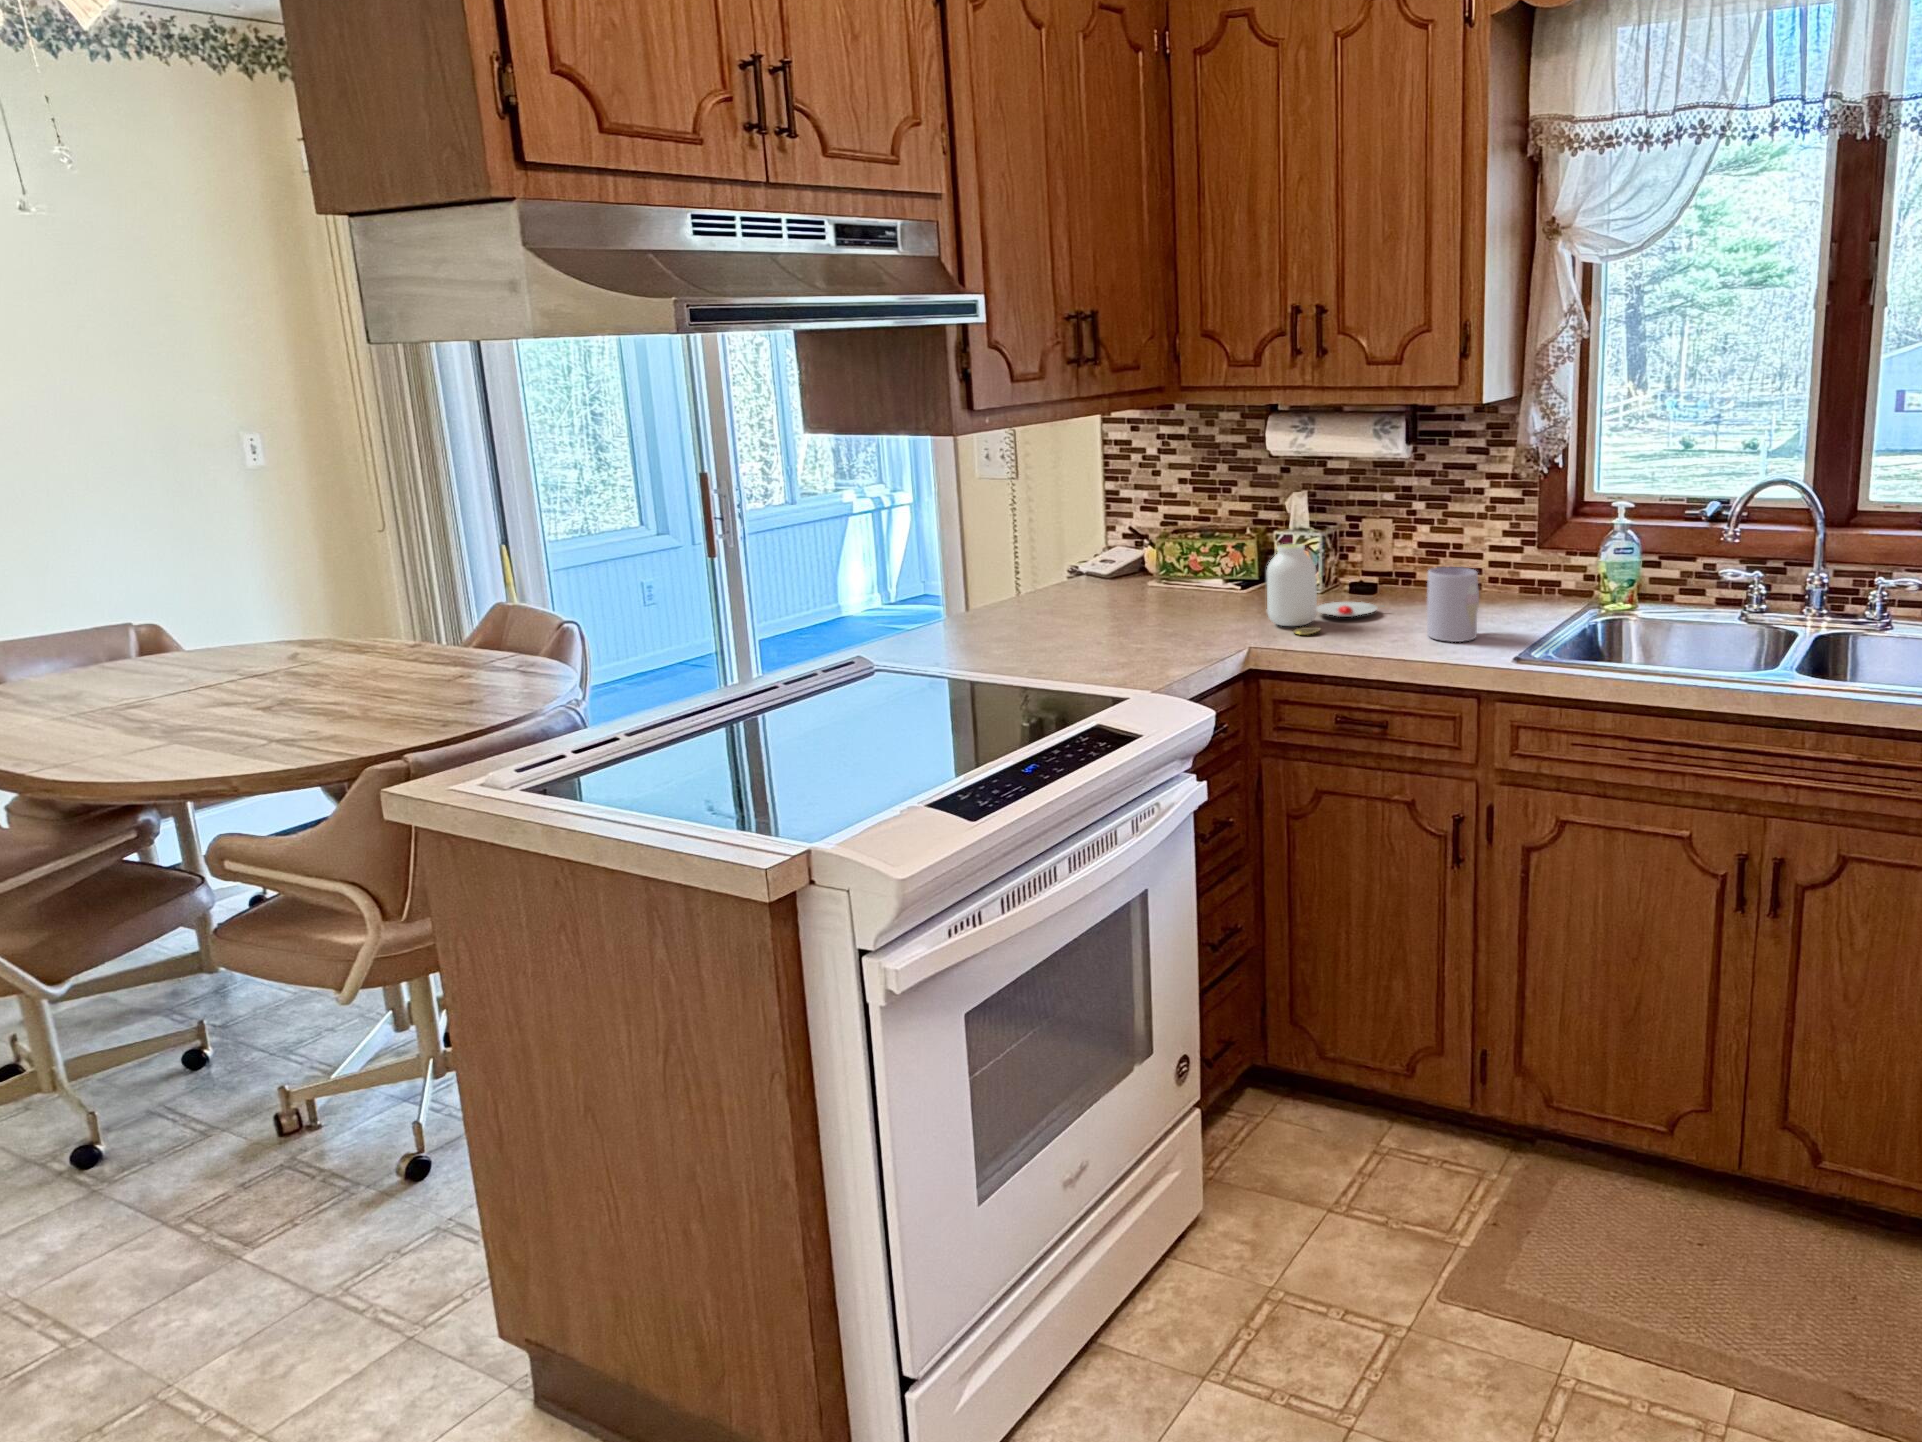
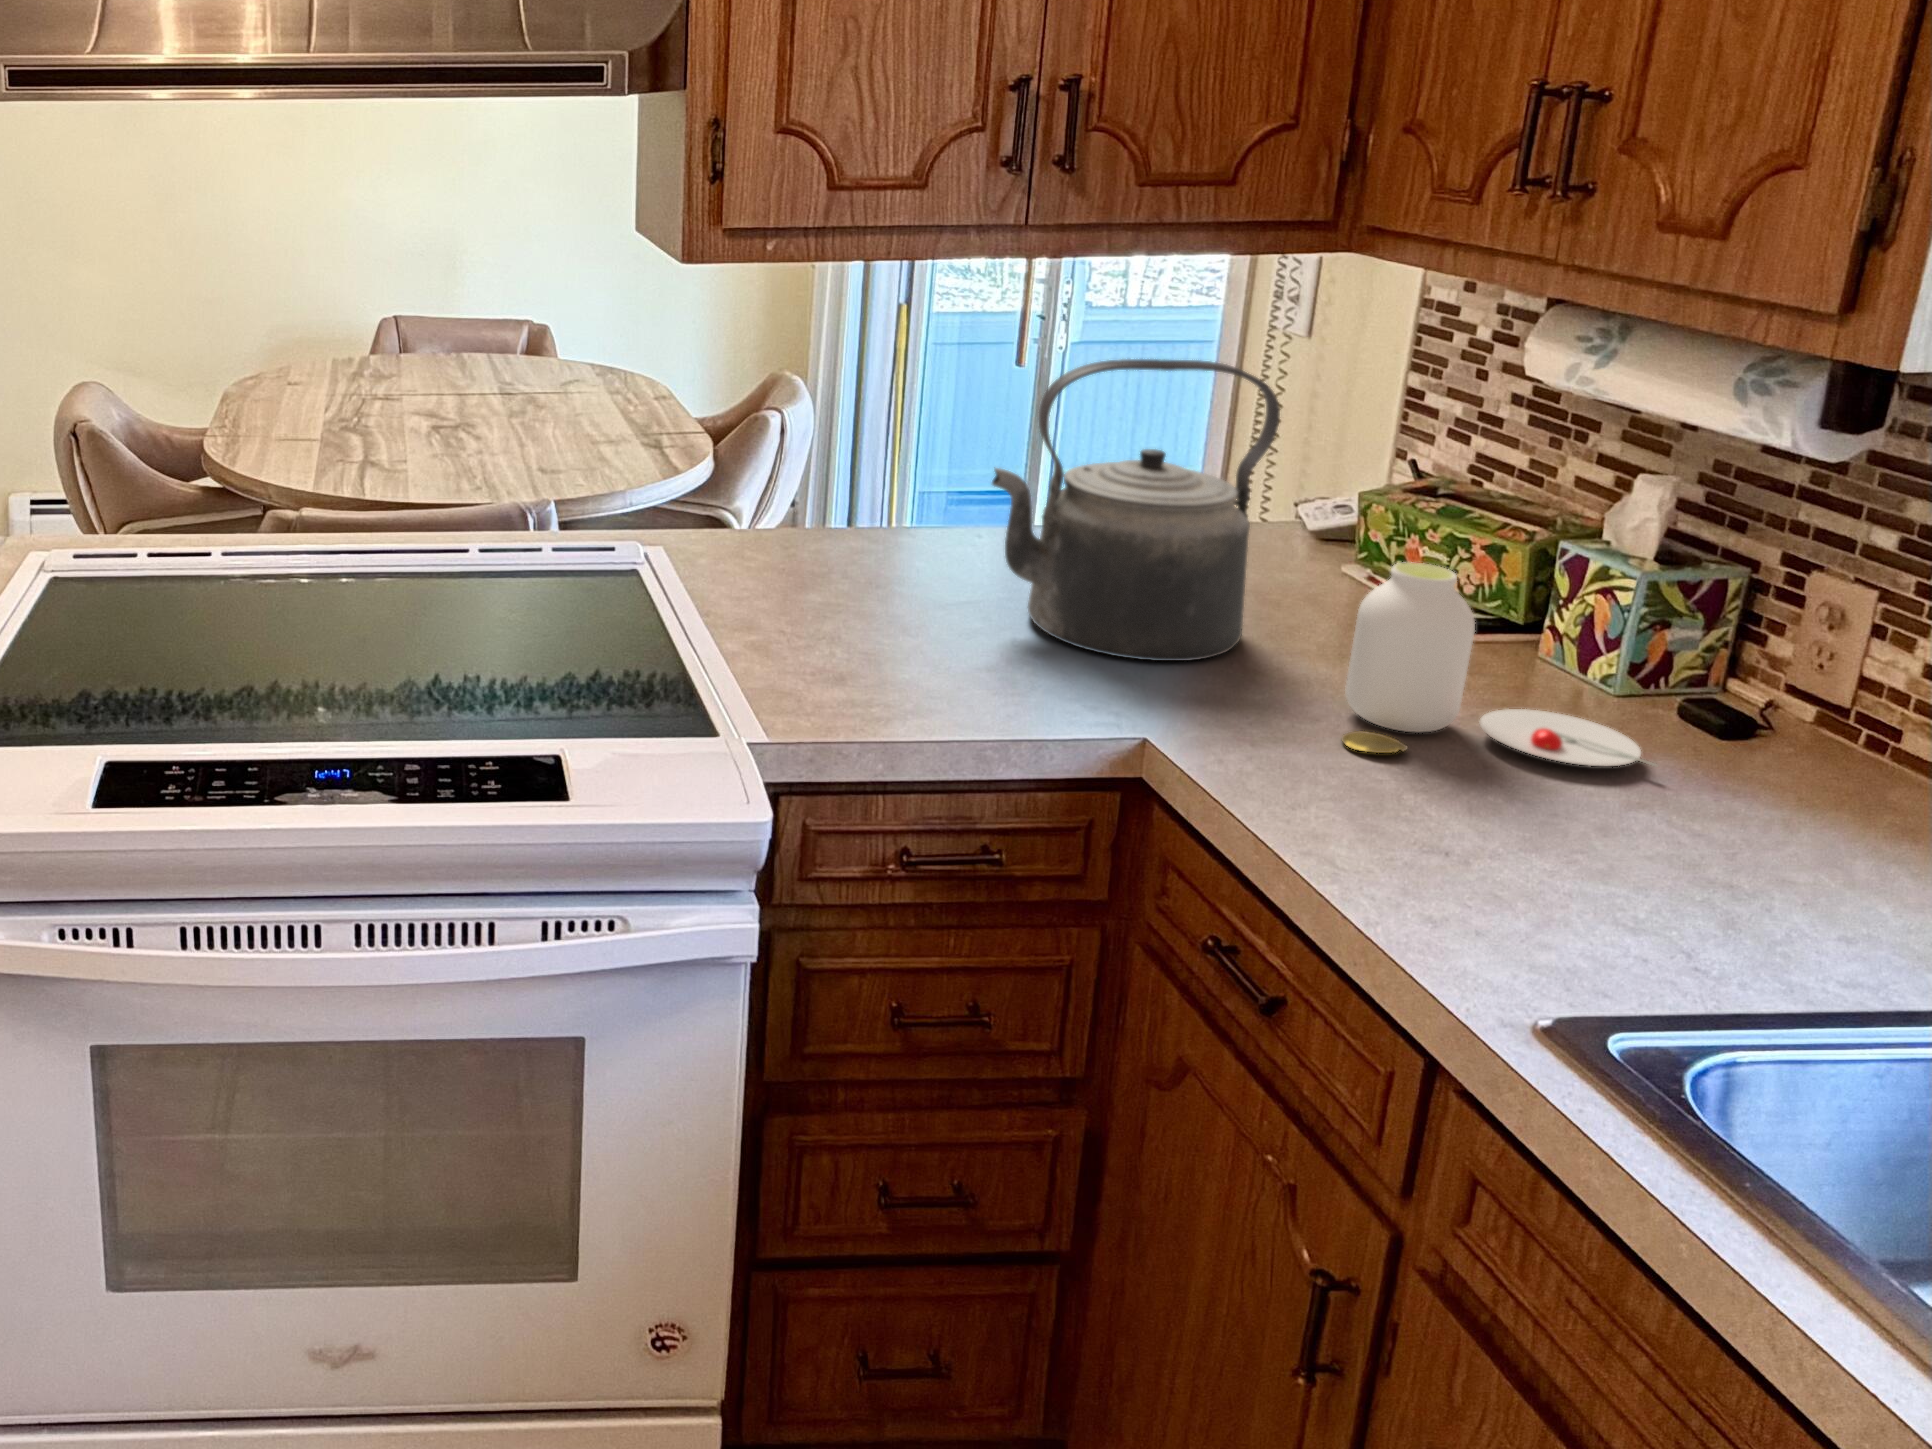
kettle: none [1078,471,1195,642] -> present [992,359,1280,661]
mug: present [1427,567,1479,642] -> none [1581,721,1772,919]

